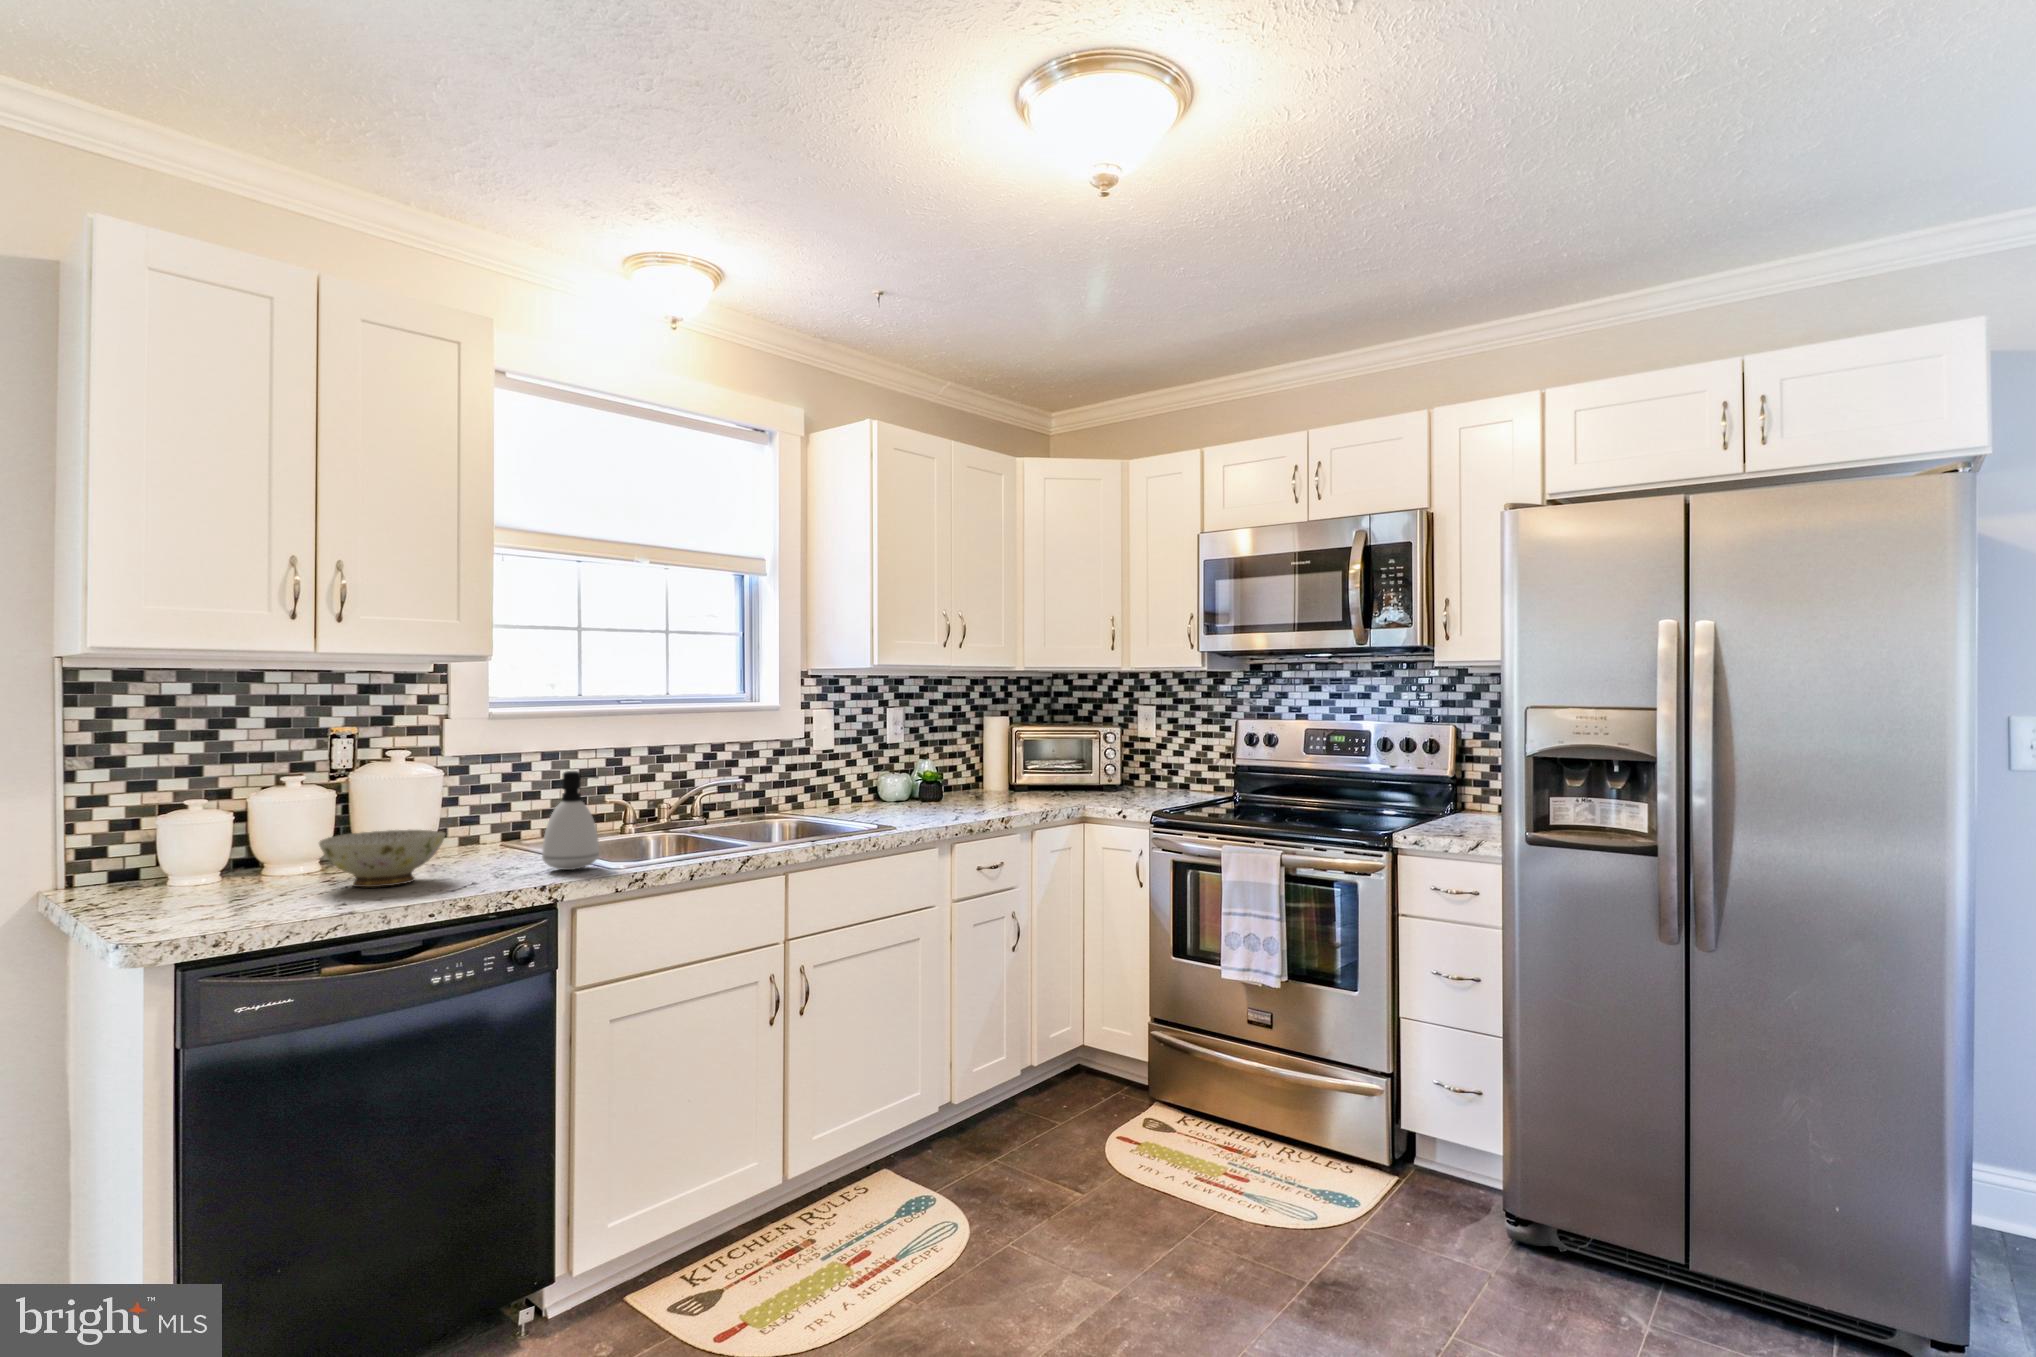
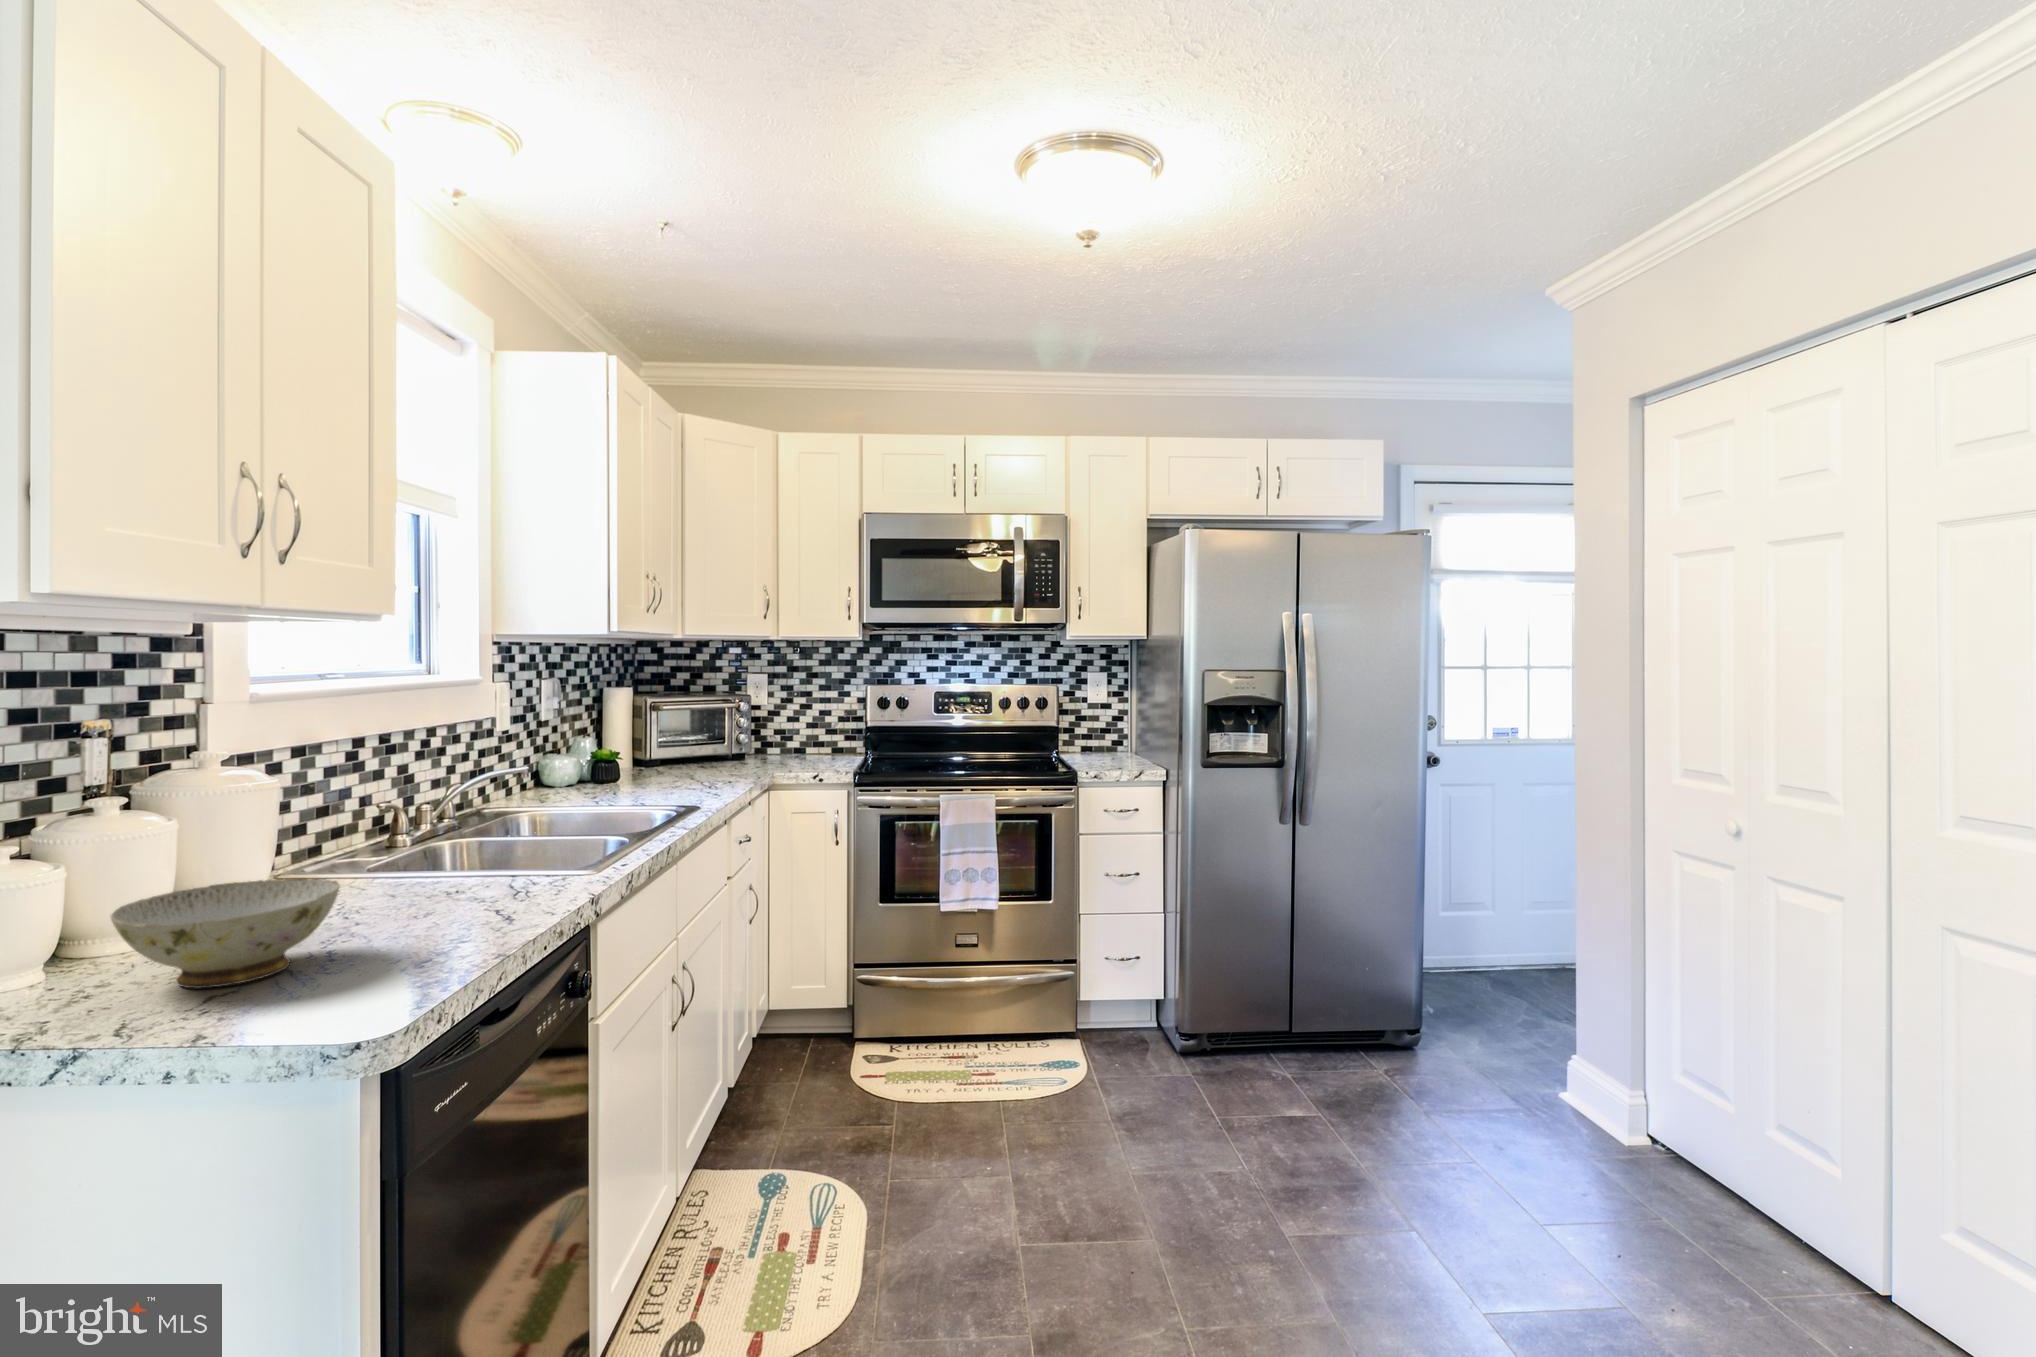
soap dispenser: present [542,771,599,870] -> none [429,769,515,907]

